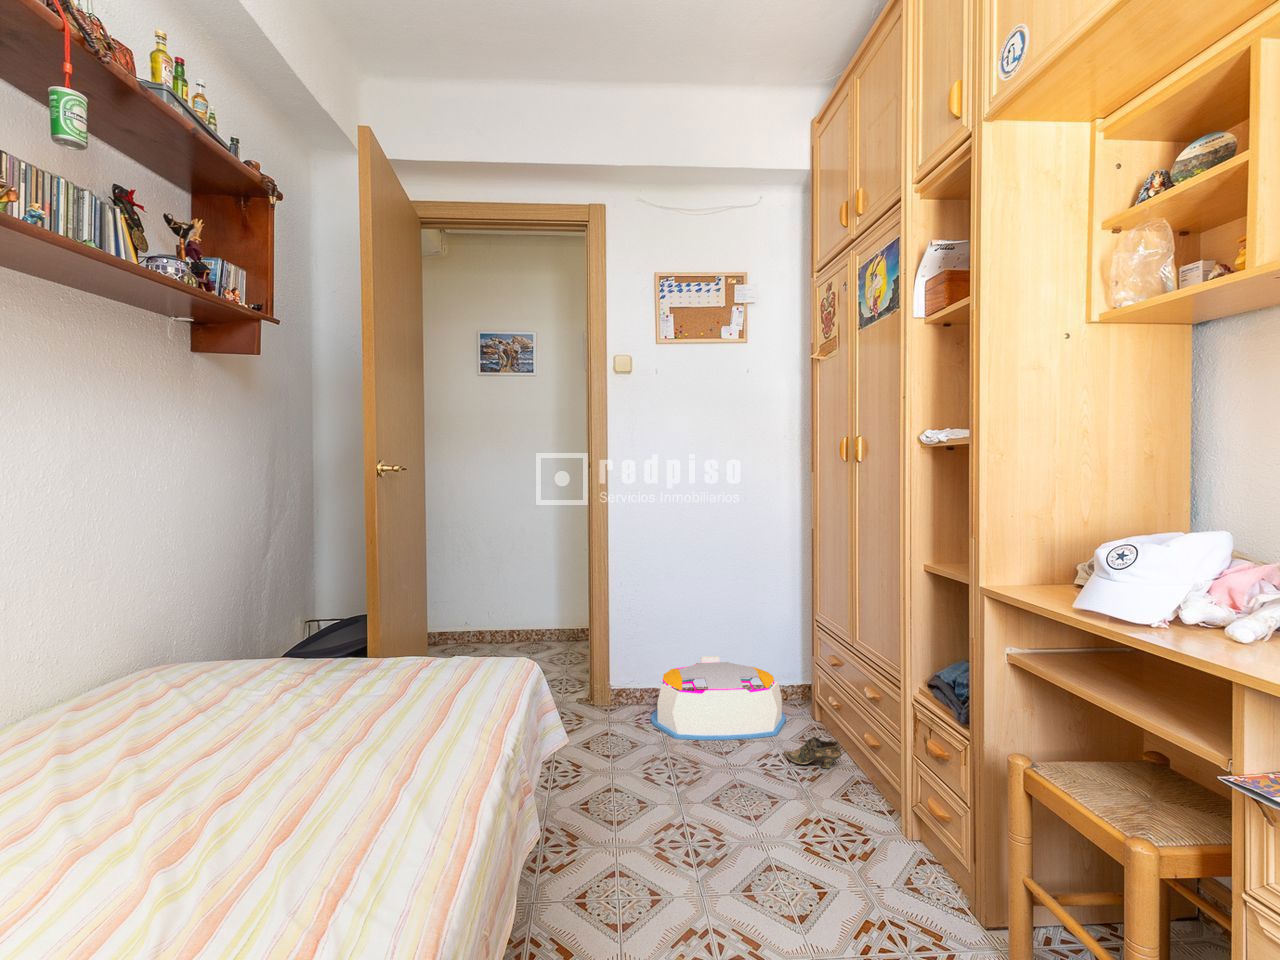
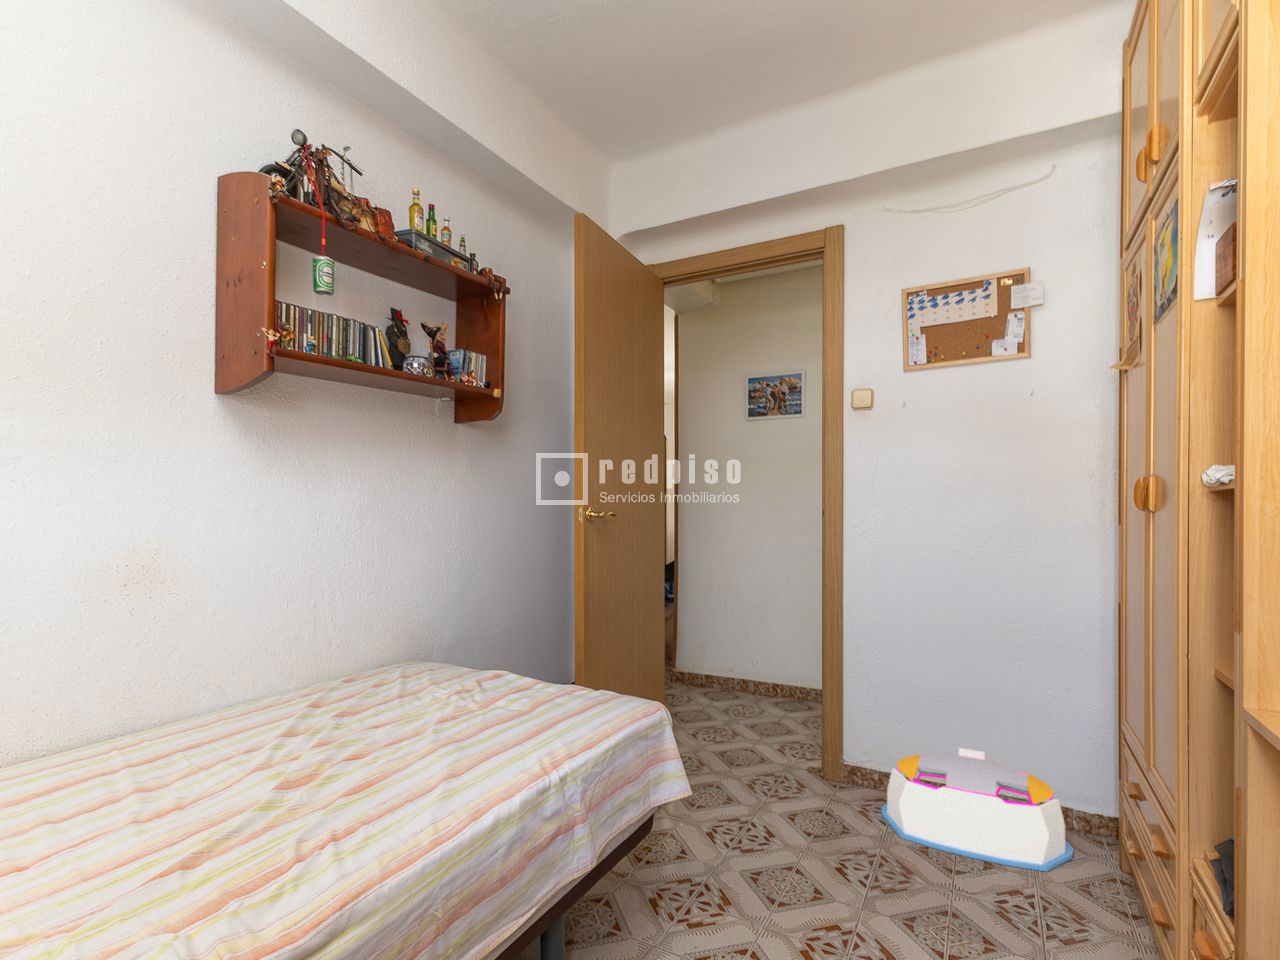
shoe: present [784,737,841,769] -> none [1039,883,1125,935]

